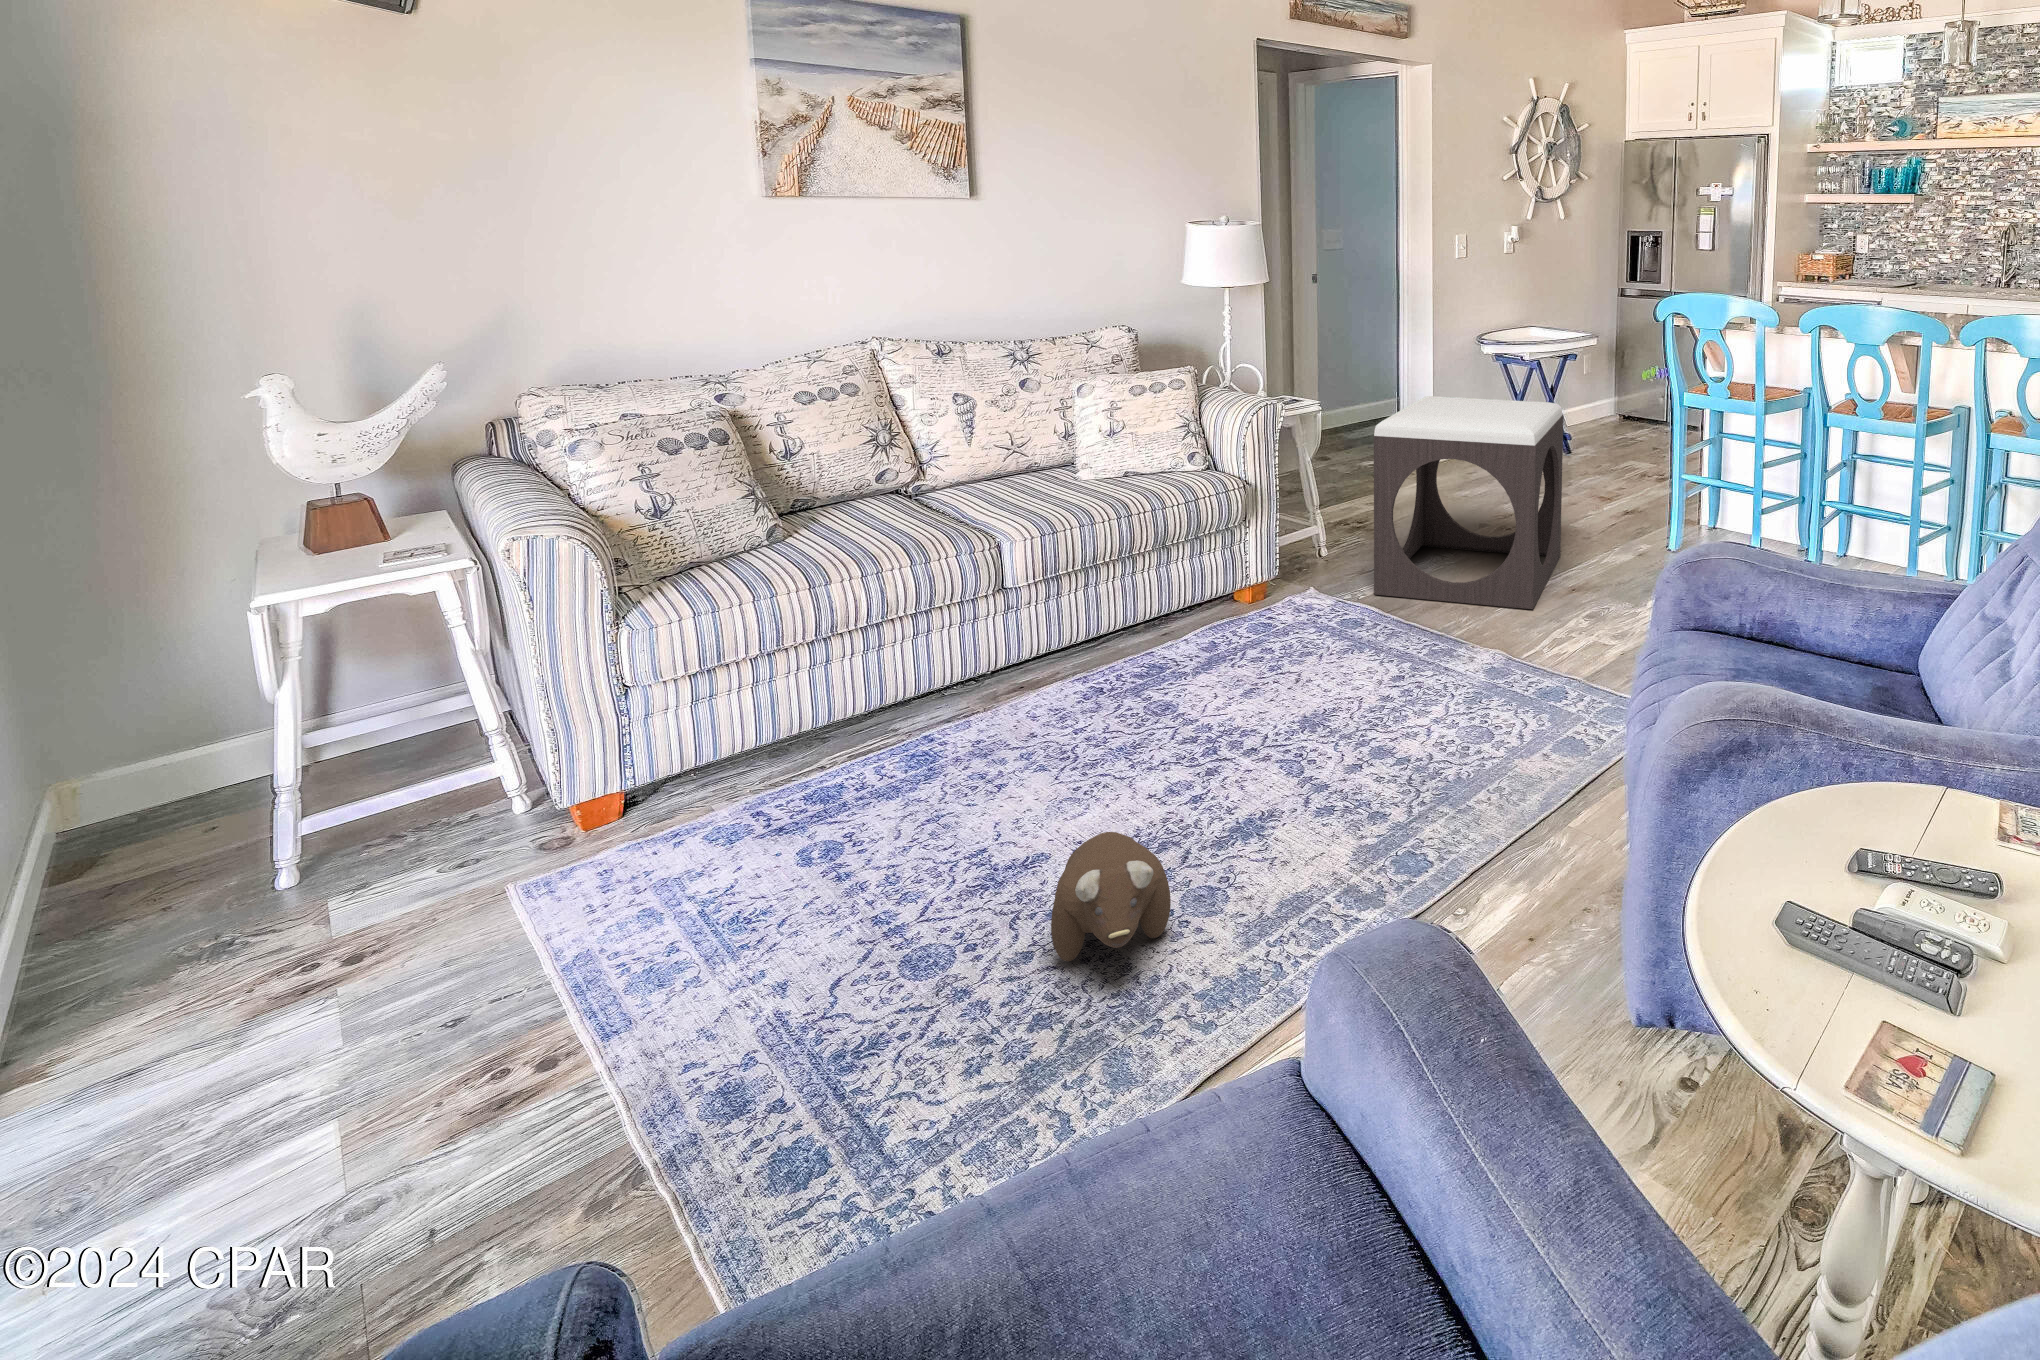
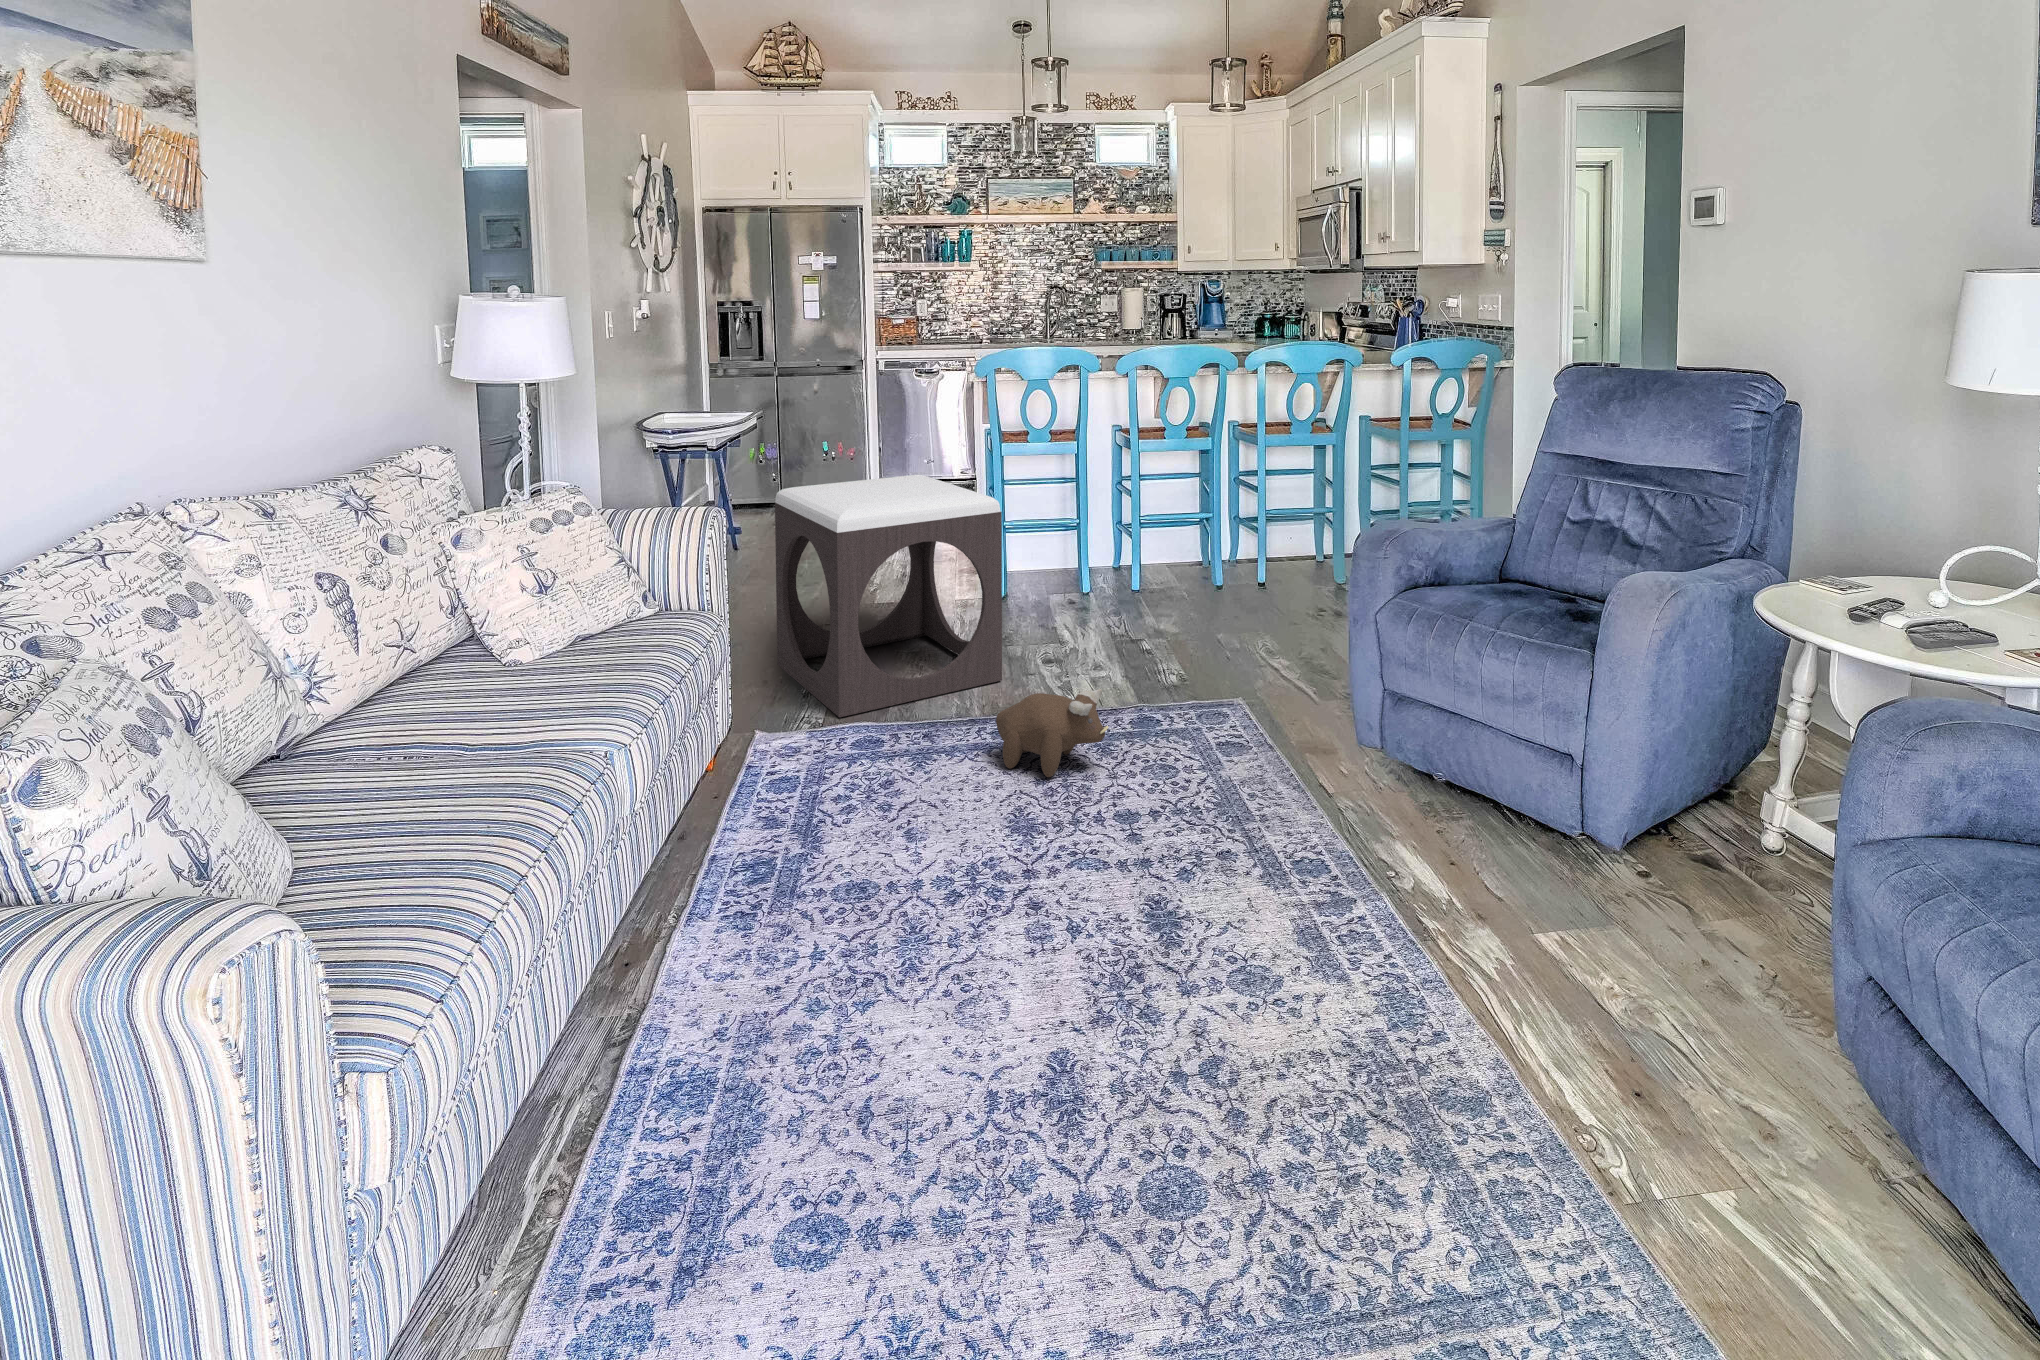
plush toy: present [1051,832,1171,961] -> present [996,689,1108,777]

